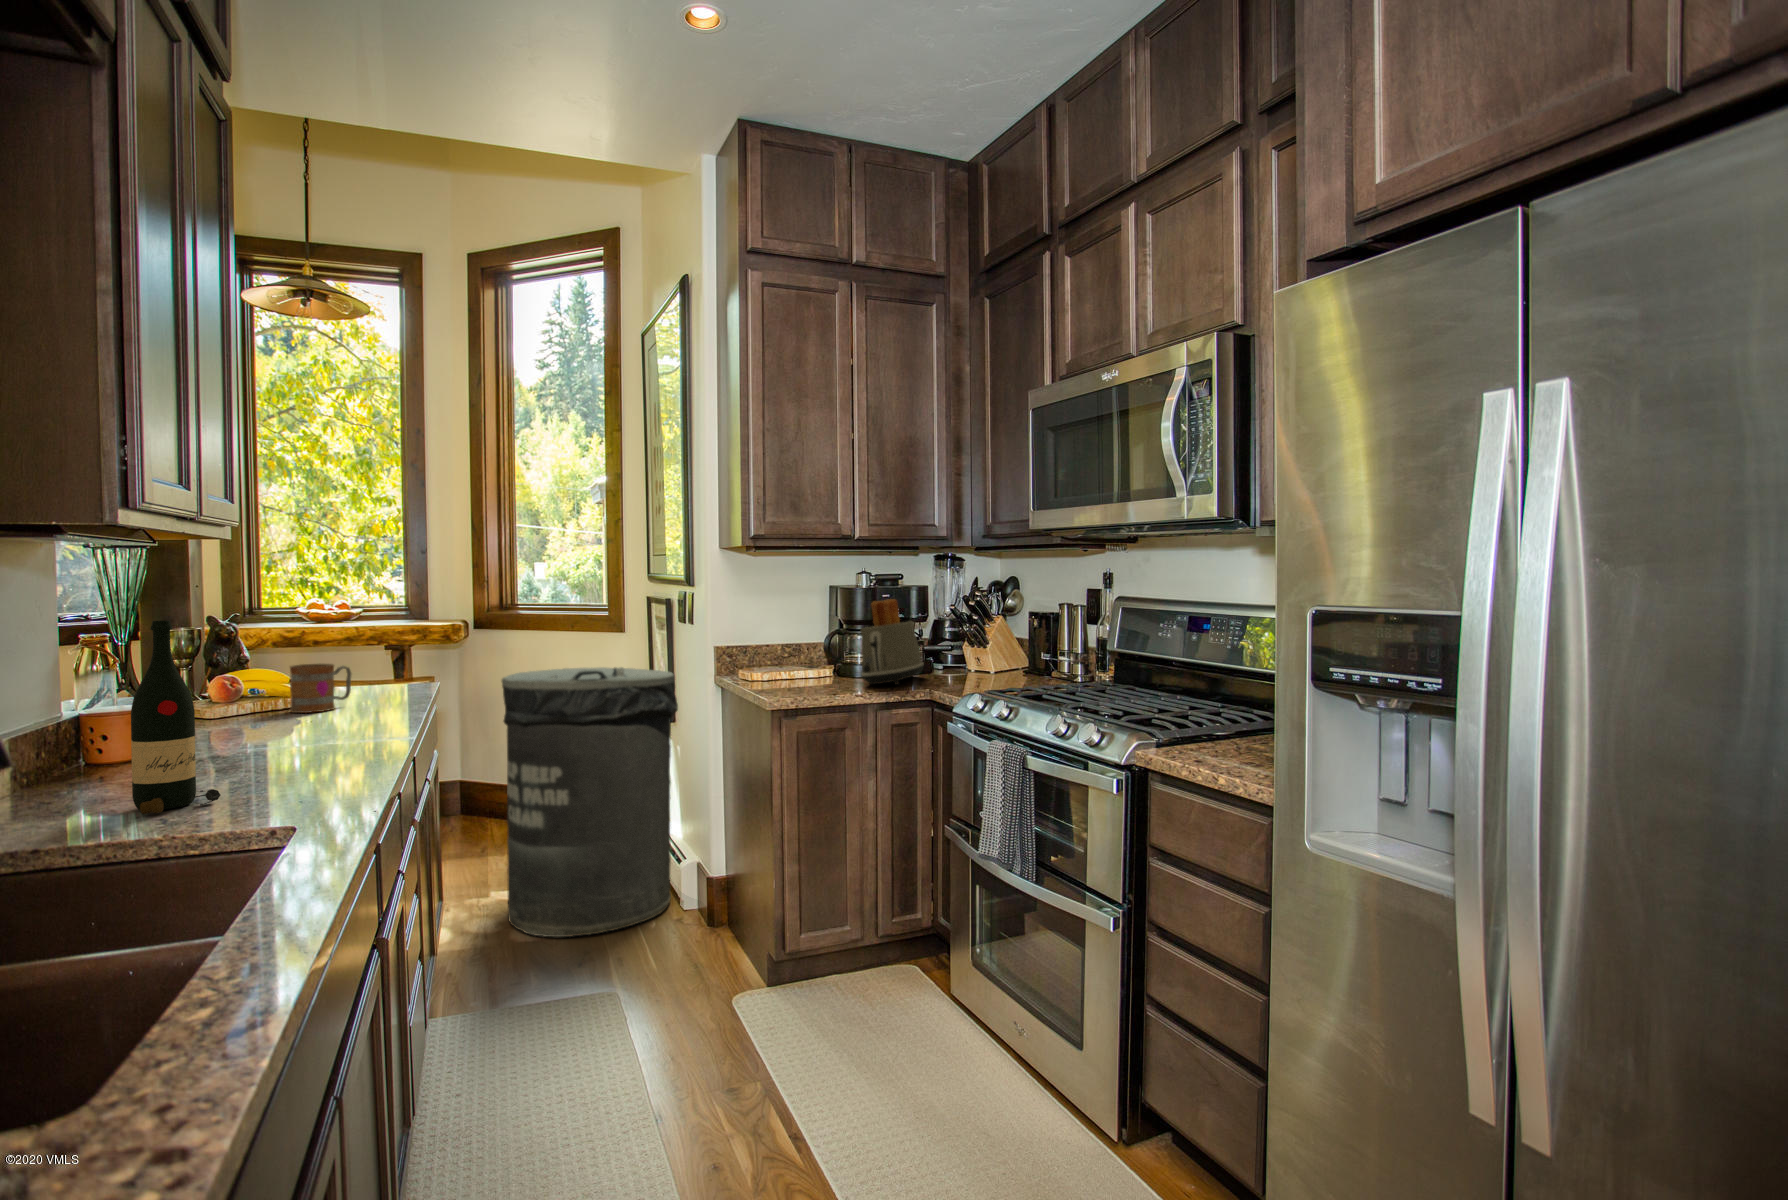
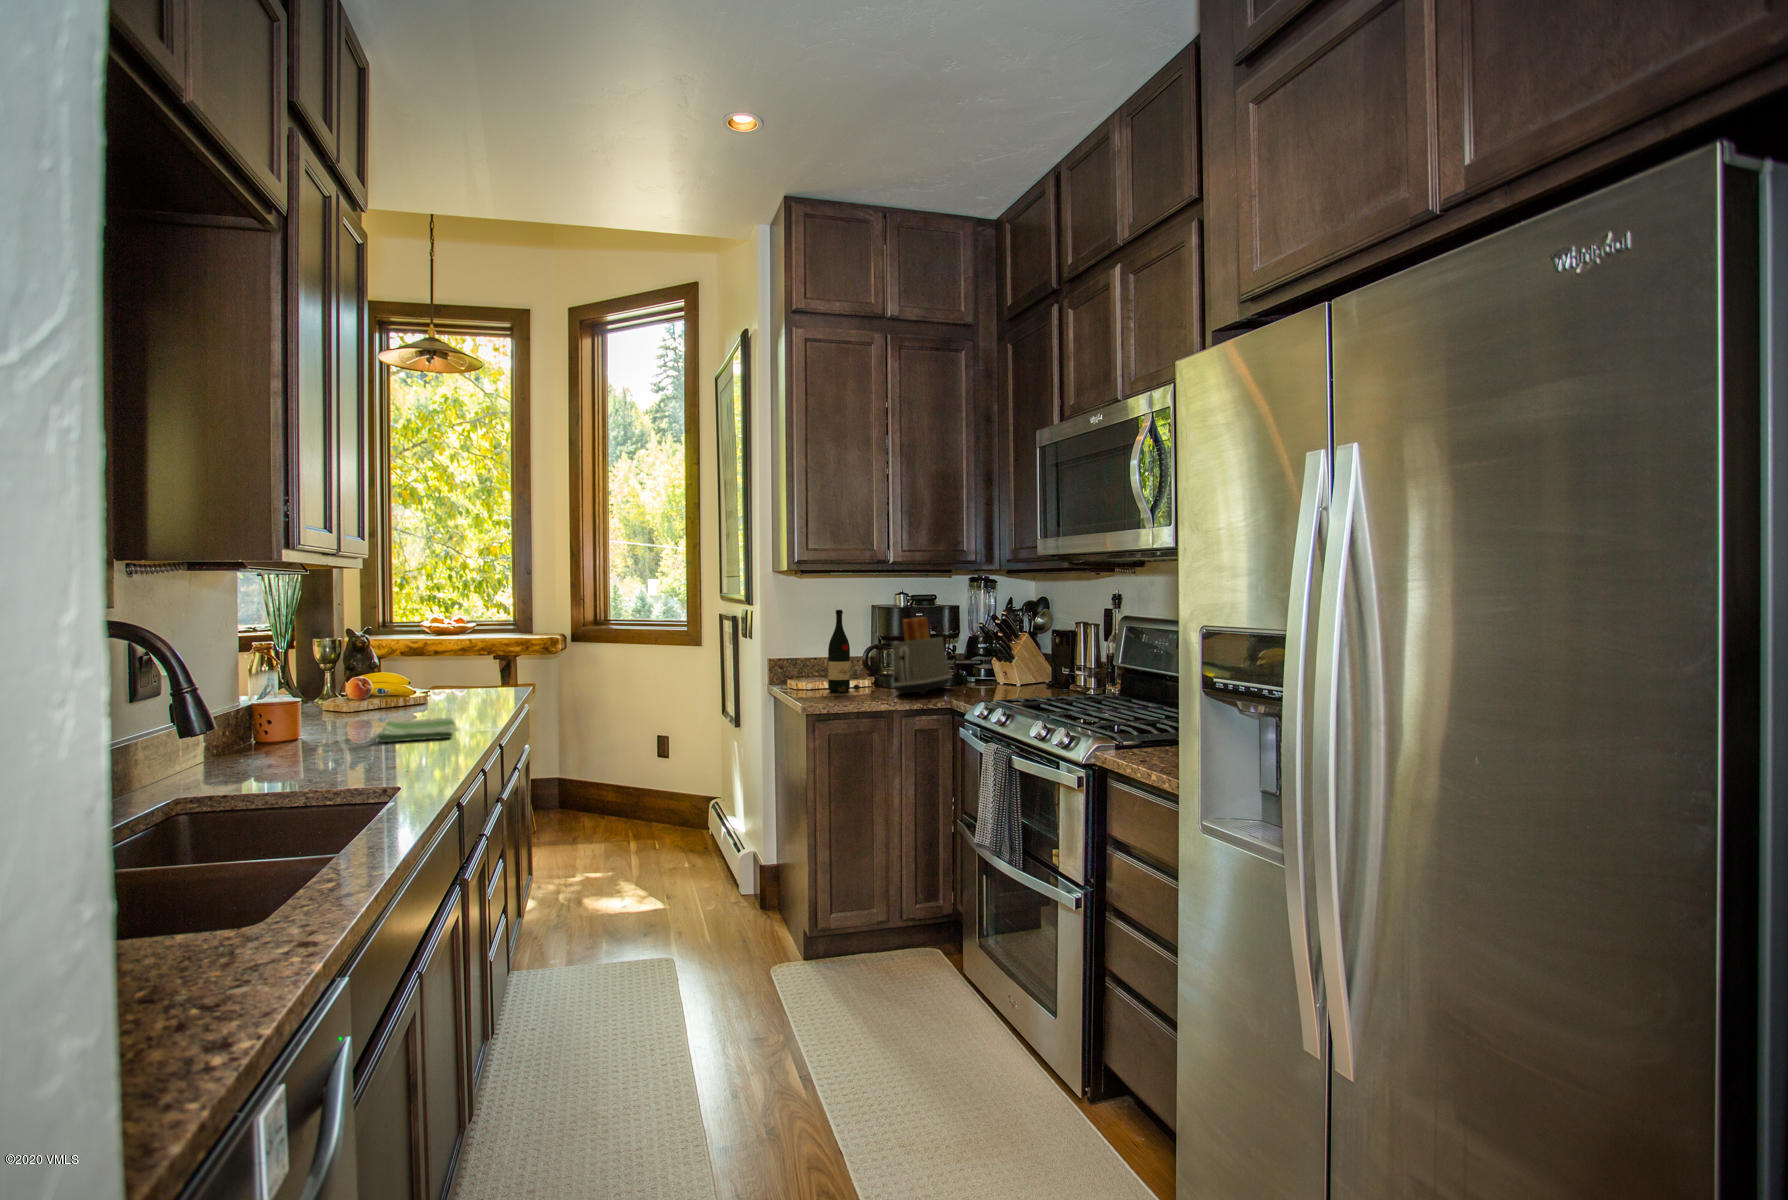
wine bottle: present [131,620,221,814] -> present [828,610,860,692]
mug: present [290,664,351,713] -> none [410,668,459,708]
trash can: present [502,667,678,937] -> none [587,676,739,911]
dish towel: none [250,726,354,760] -> present [376,718,455,742]

